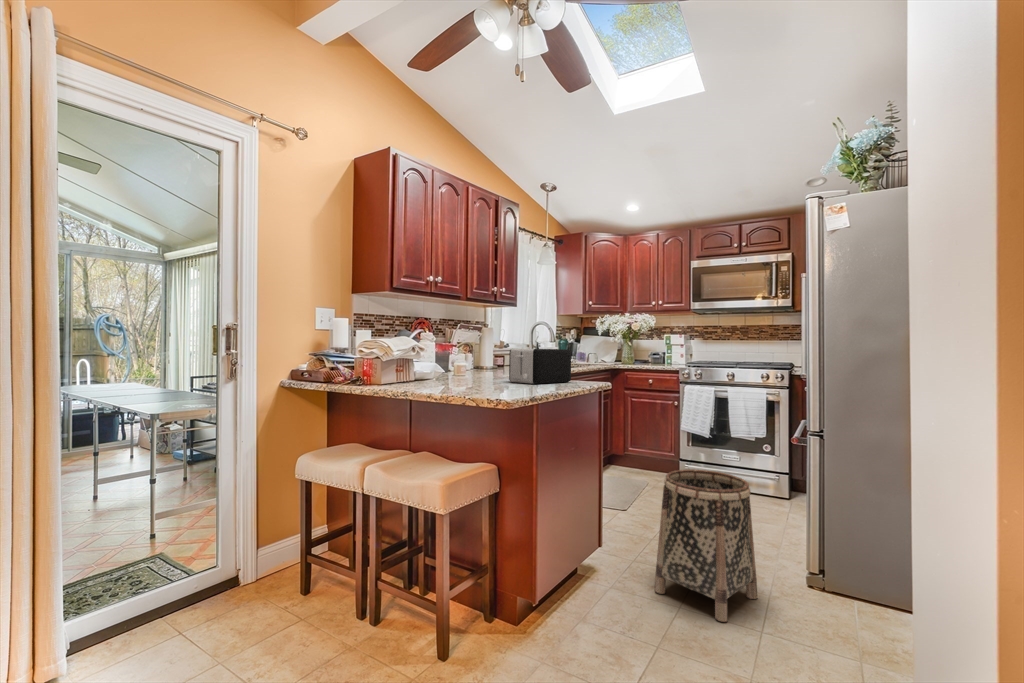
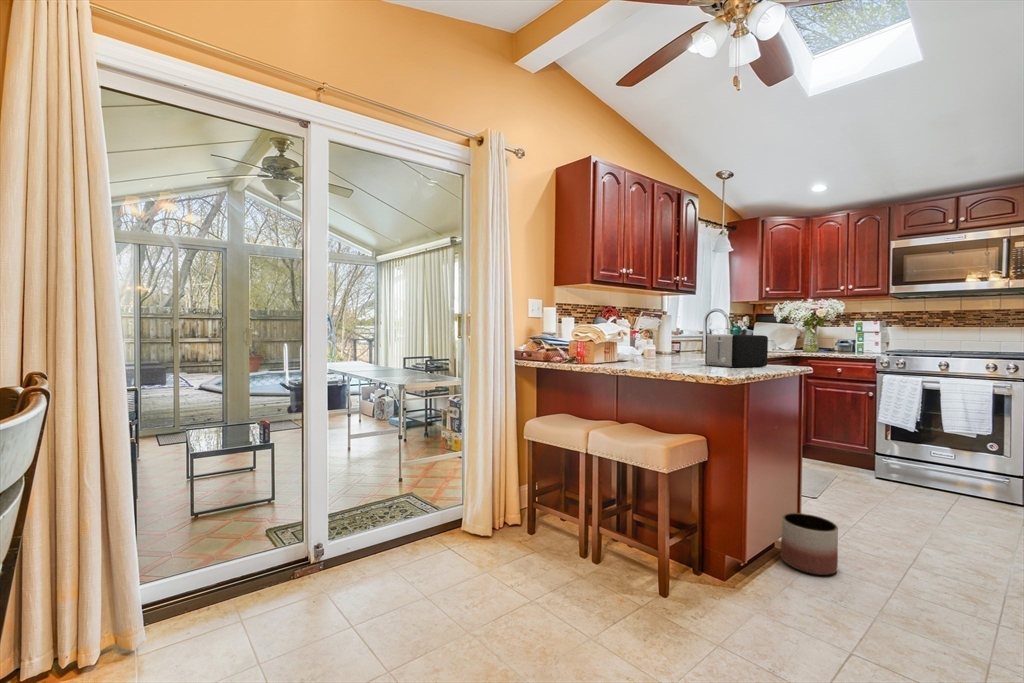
basket: present [655,470,757,622] -> none [864,457,991,609]
planter: none [579,536,630,602] -> present [781,513,838,575]

